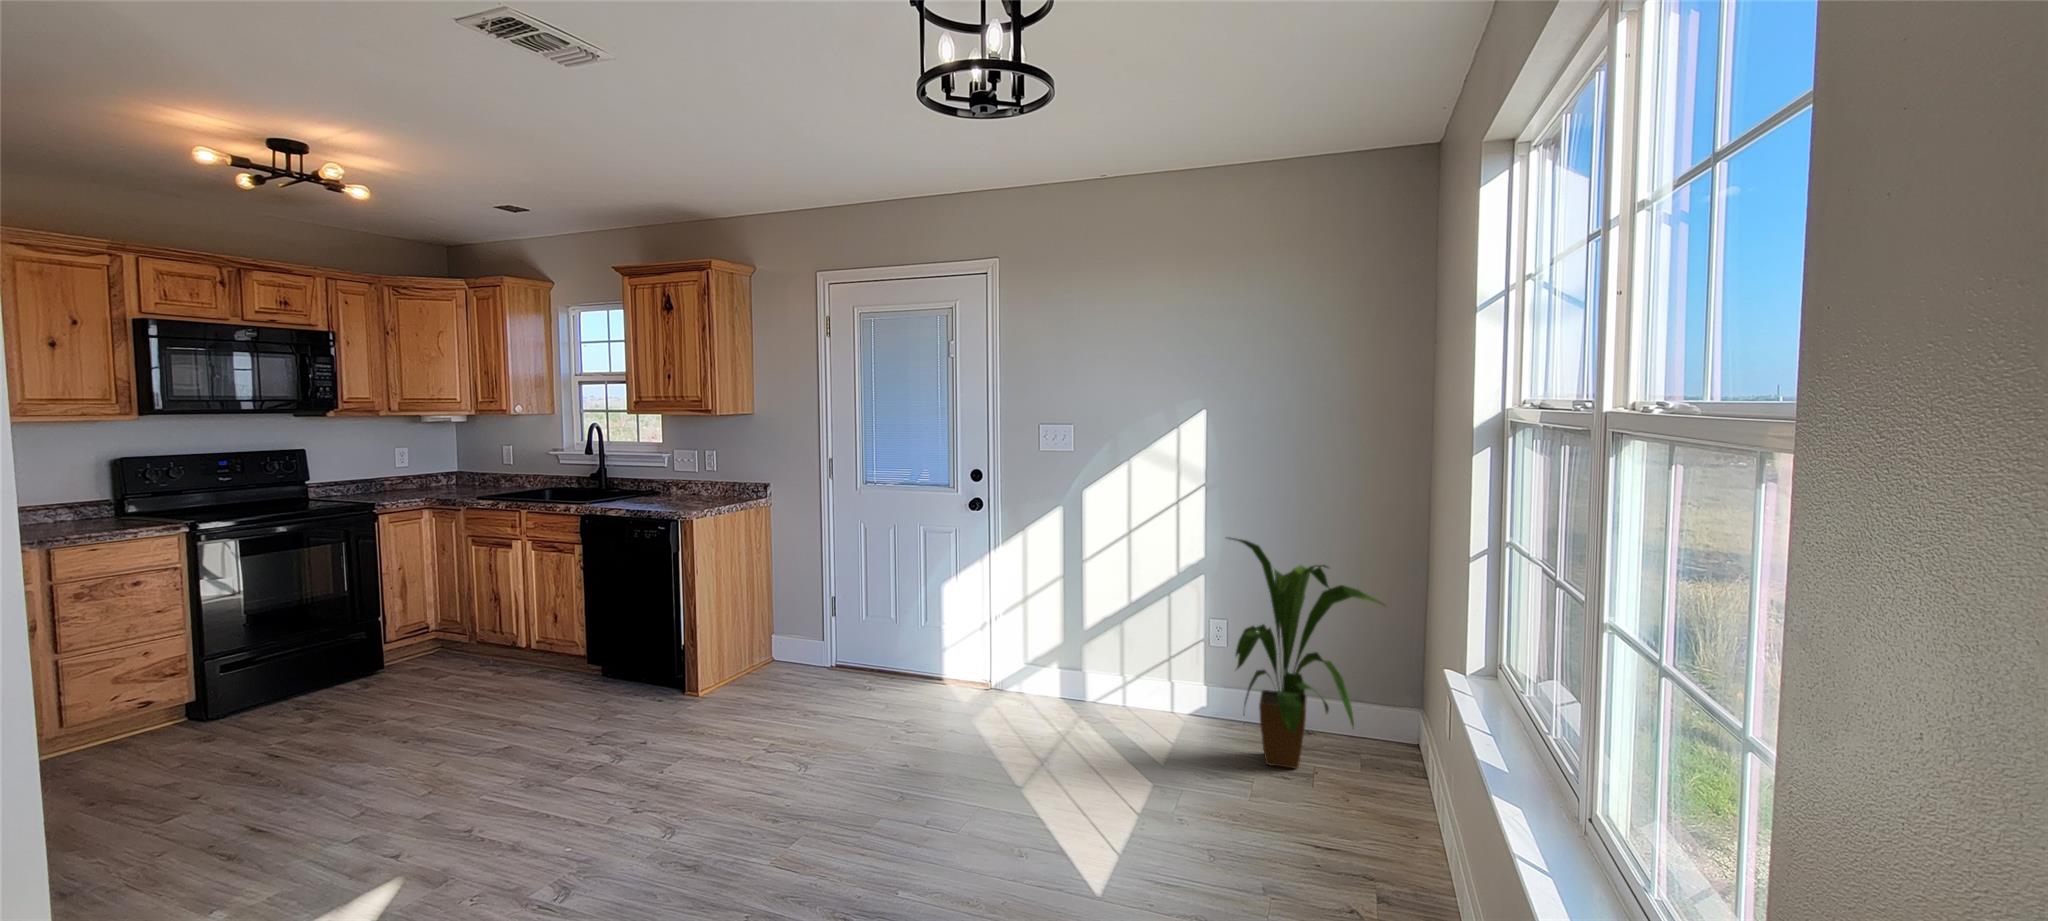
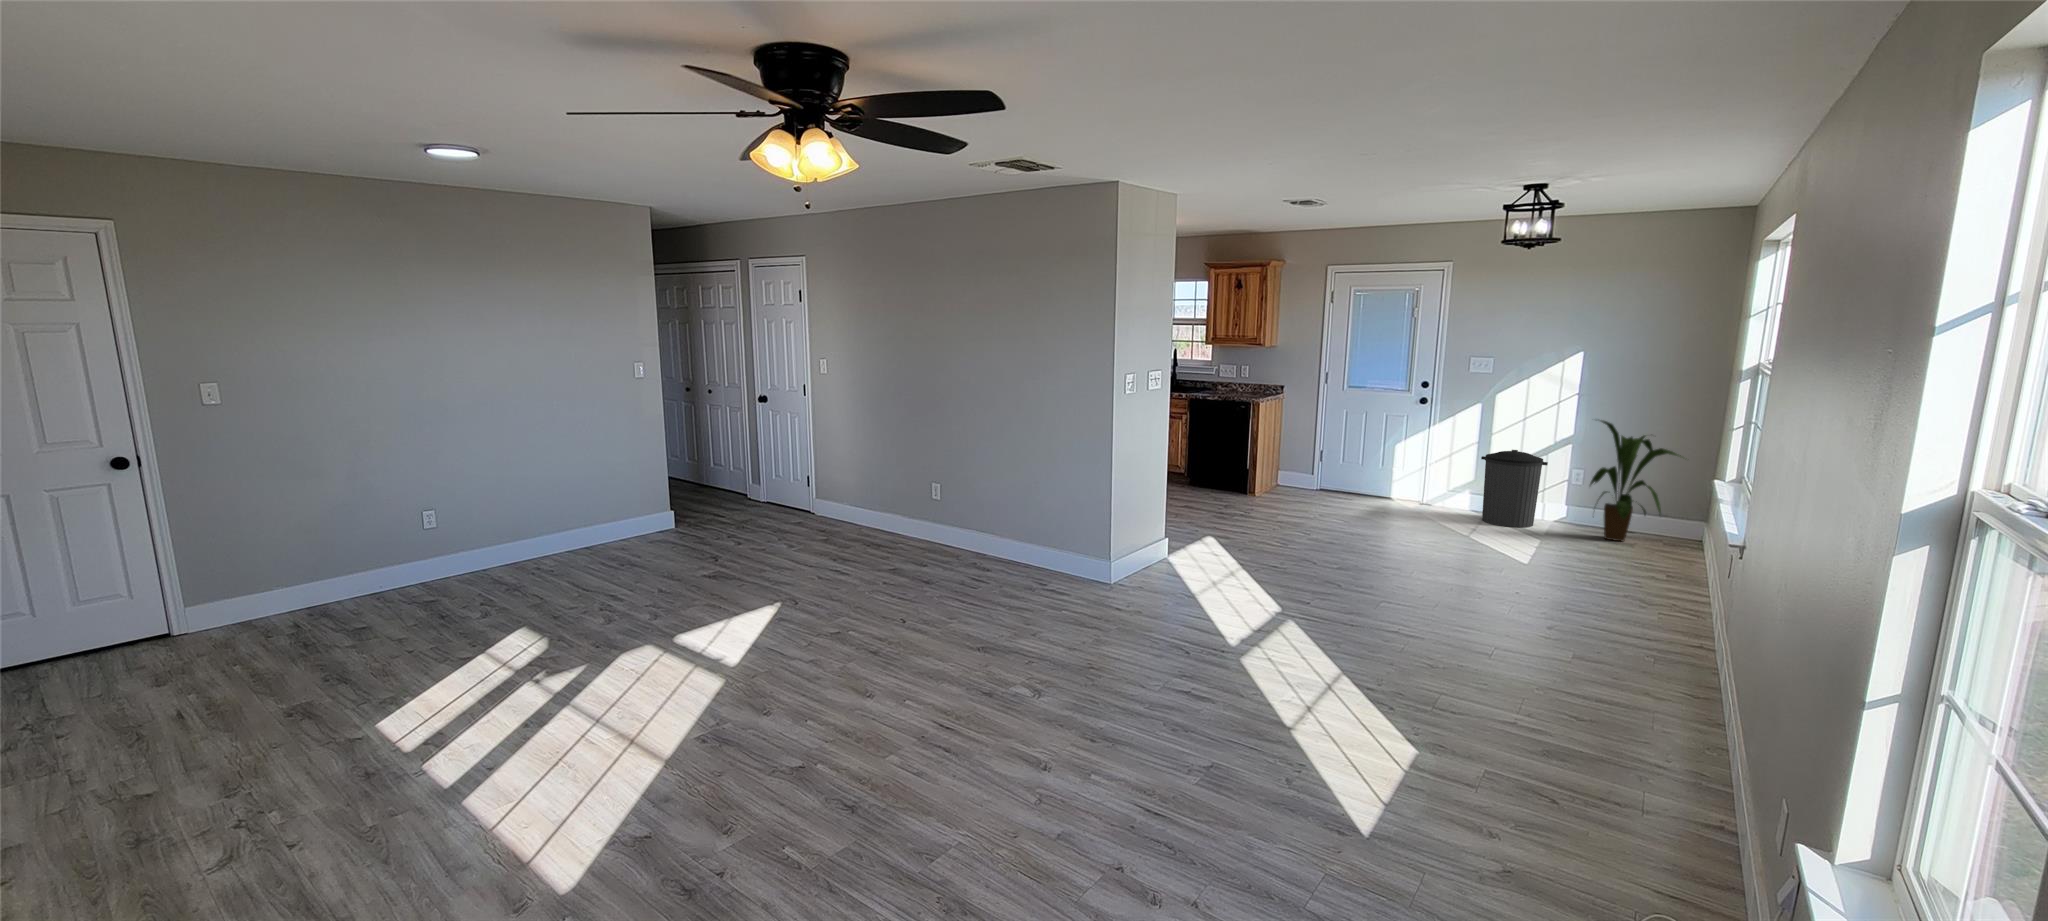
trash can: none [1061,593,1166,744] -> present [1481,450,1548,527]

